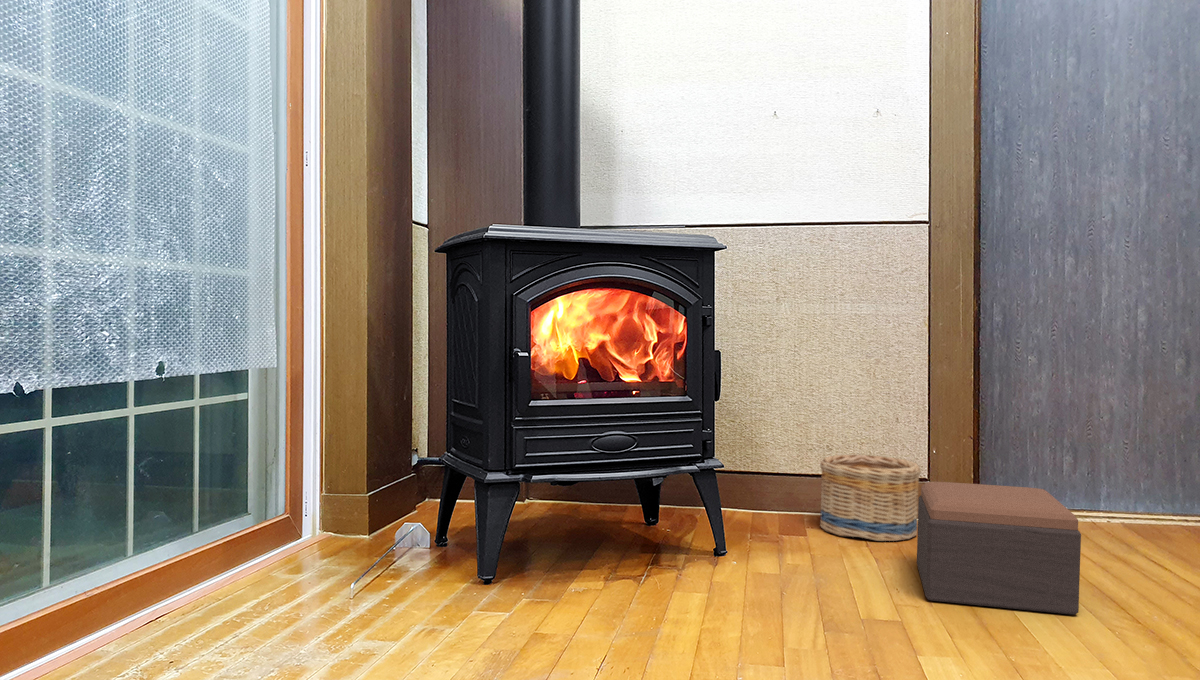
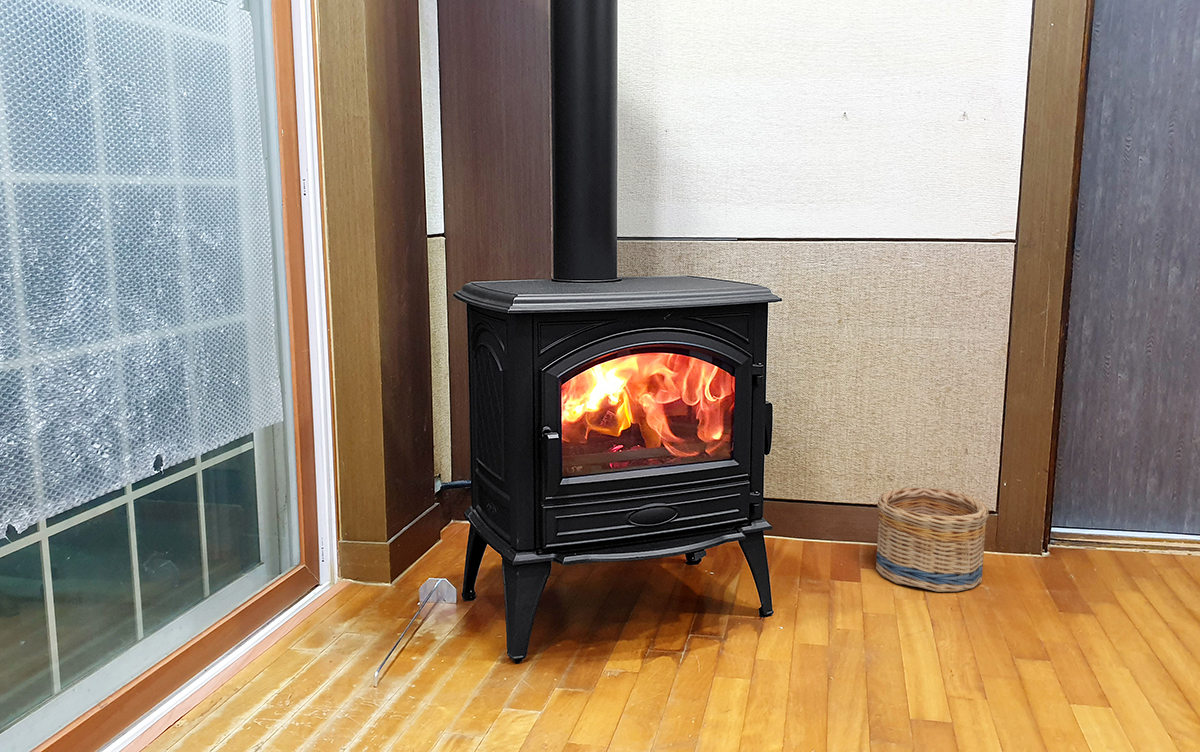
footstool: present [917,482,1081,615] -> none [979,547,1161,714]

